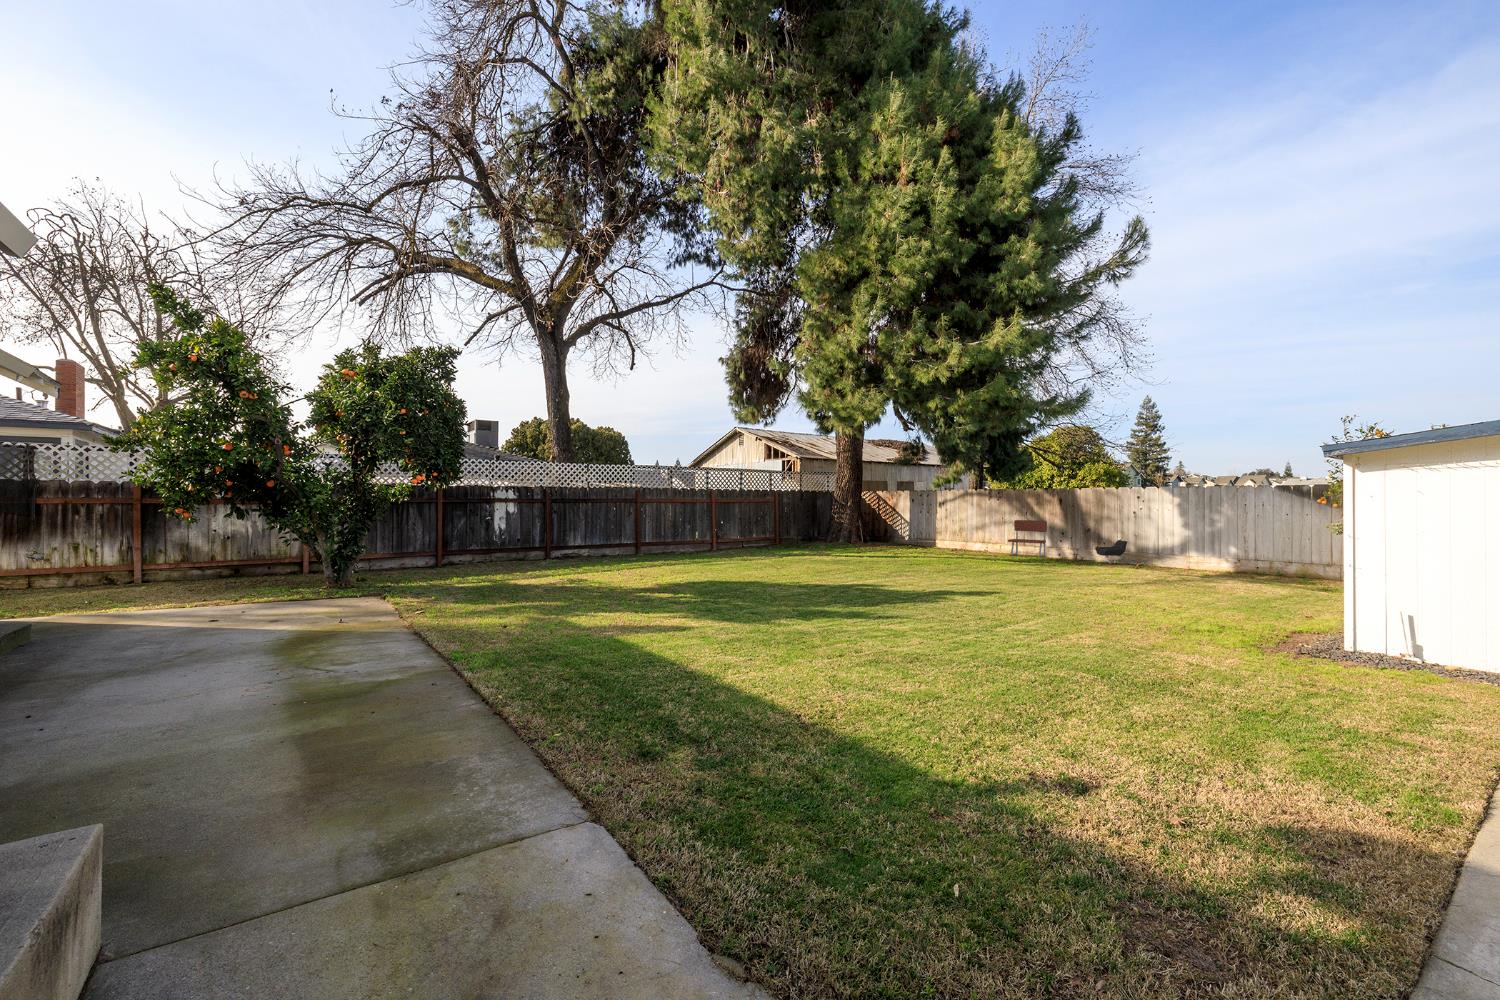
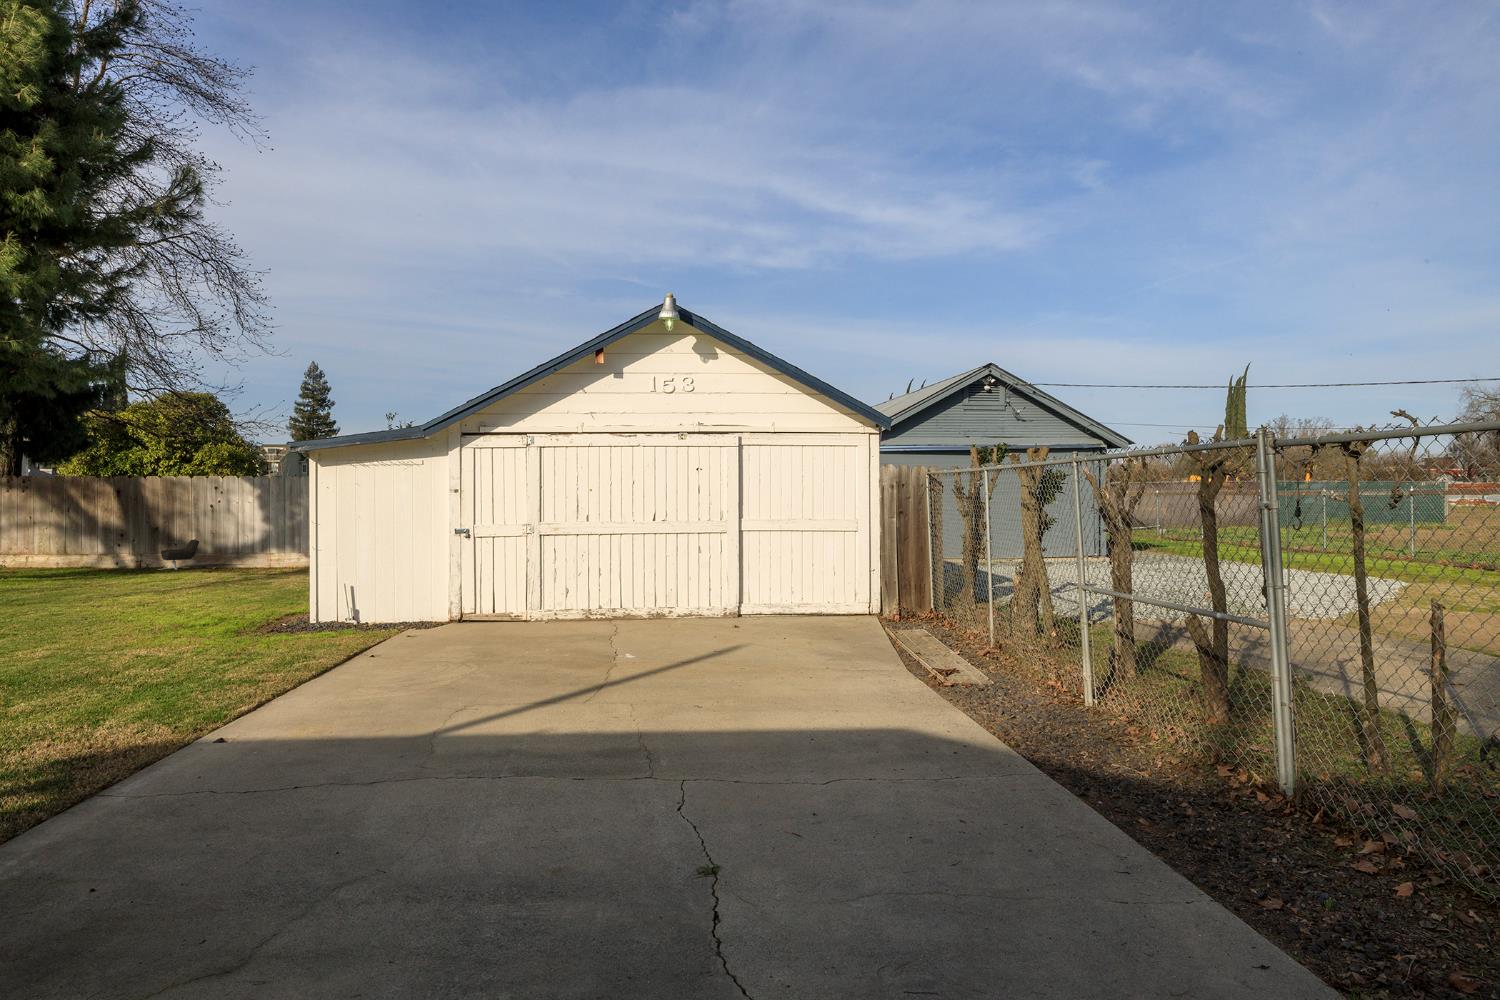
bench: present [1008,520,1047,557] -> none [37,519,99,570]

